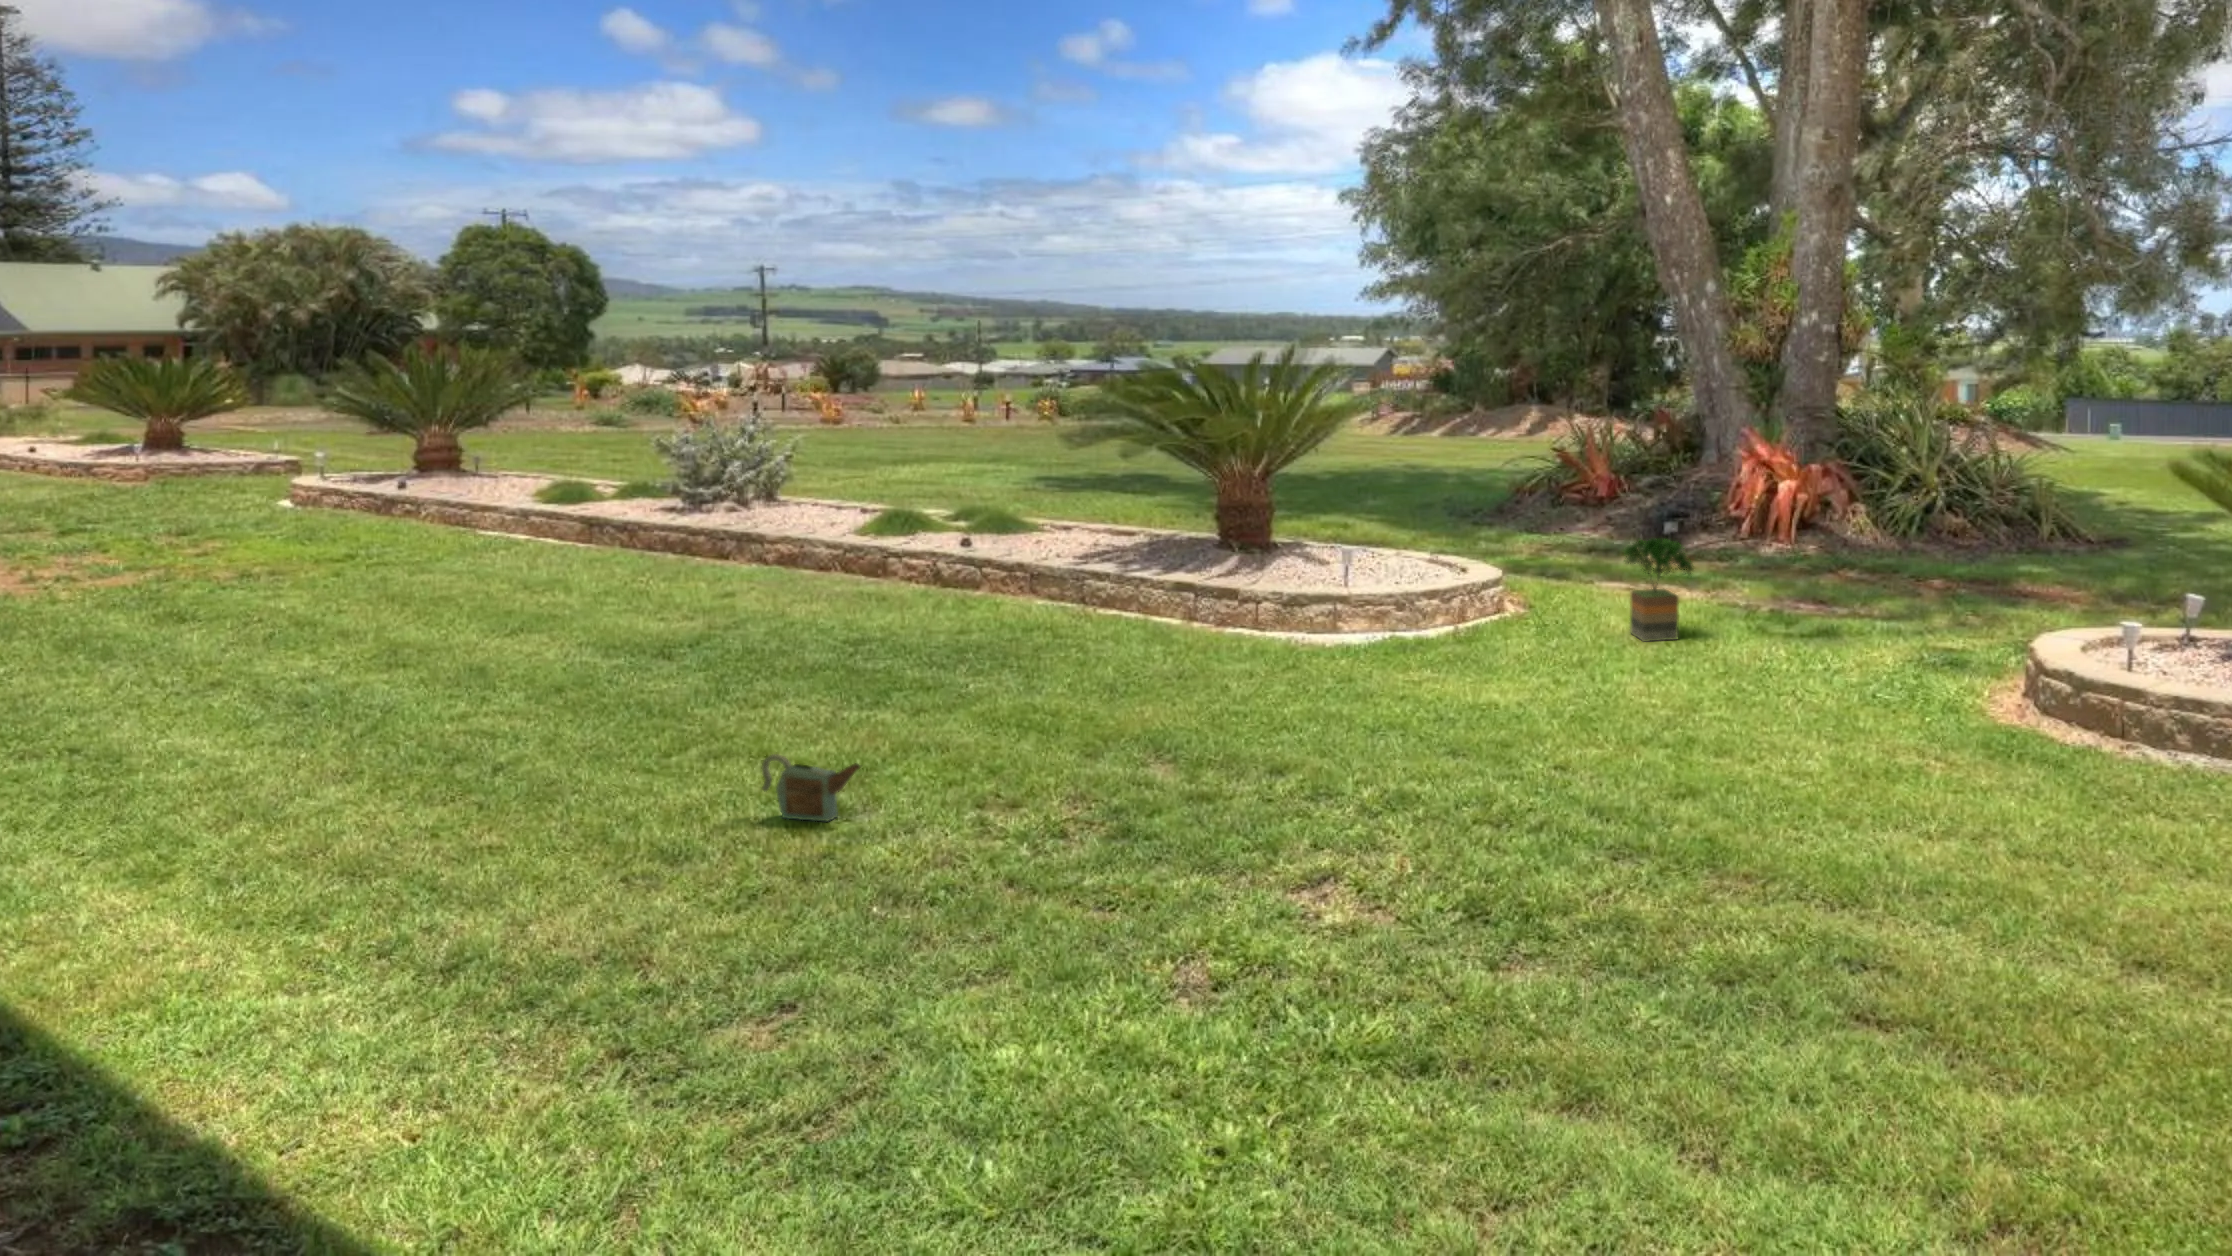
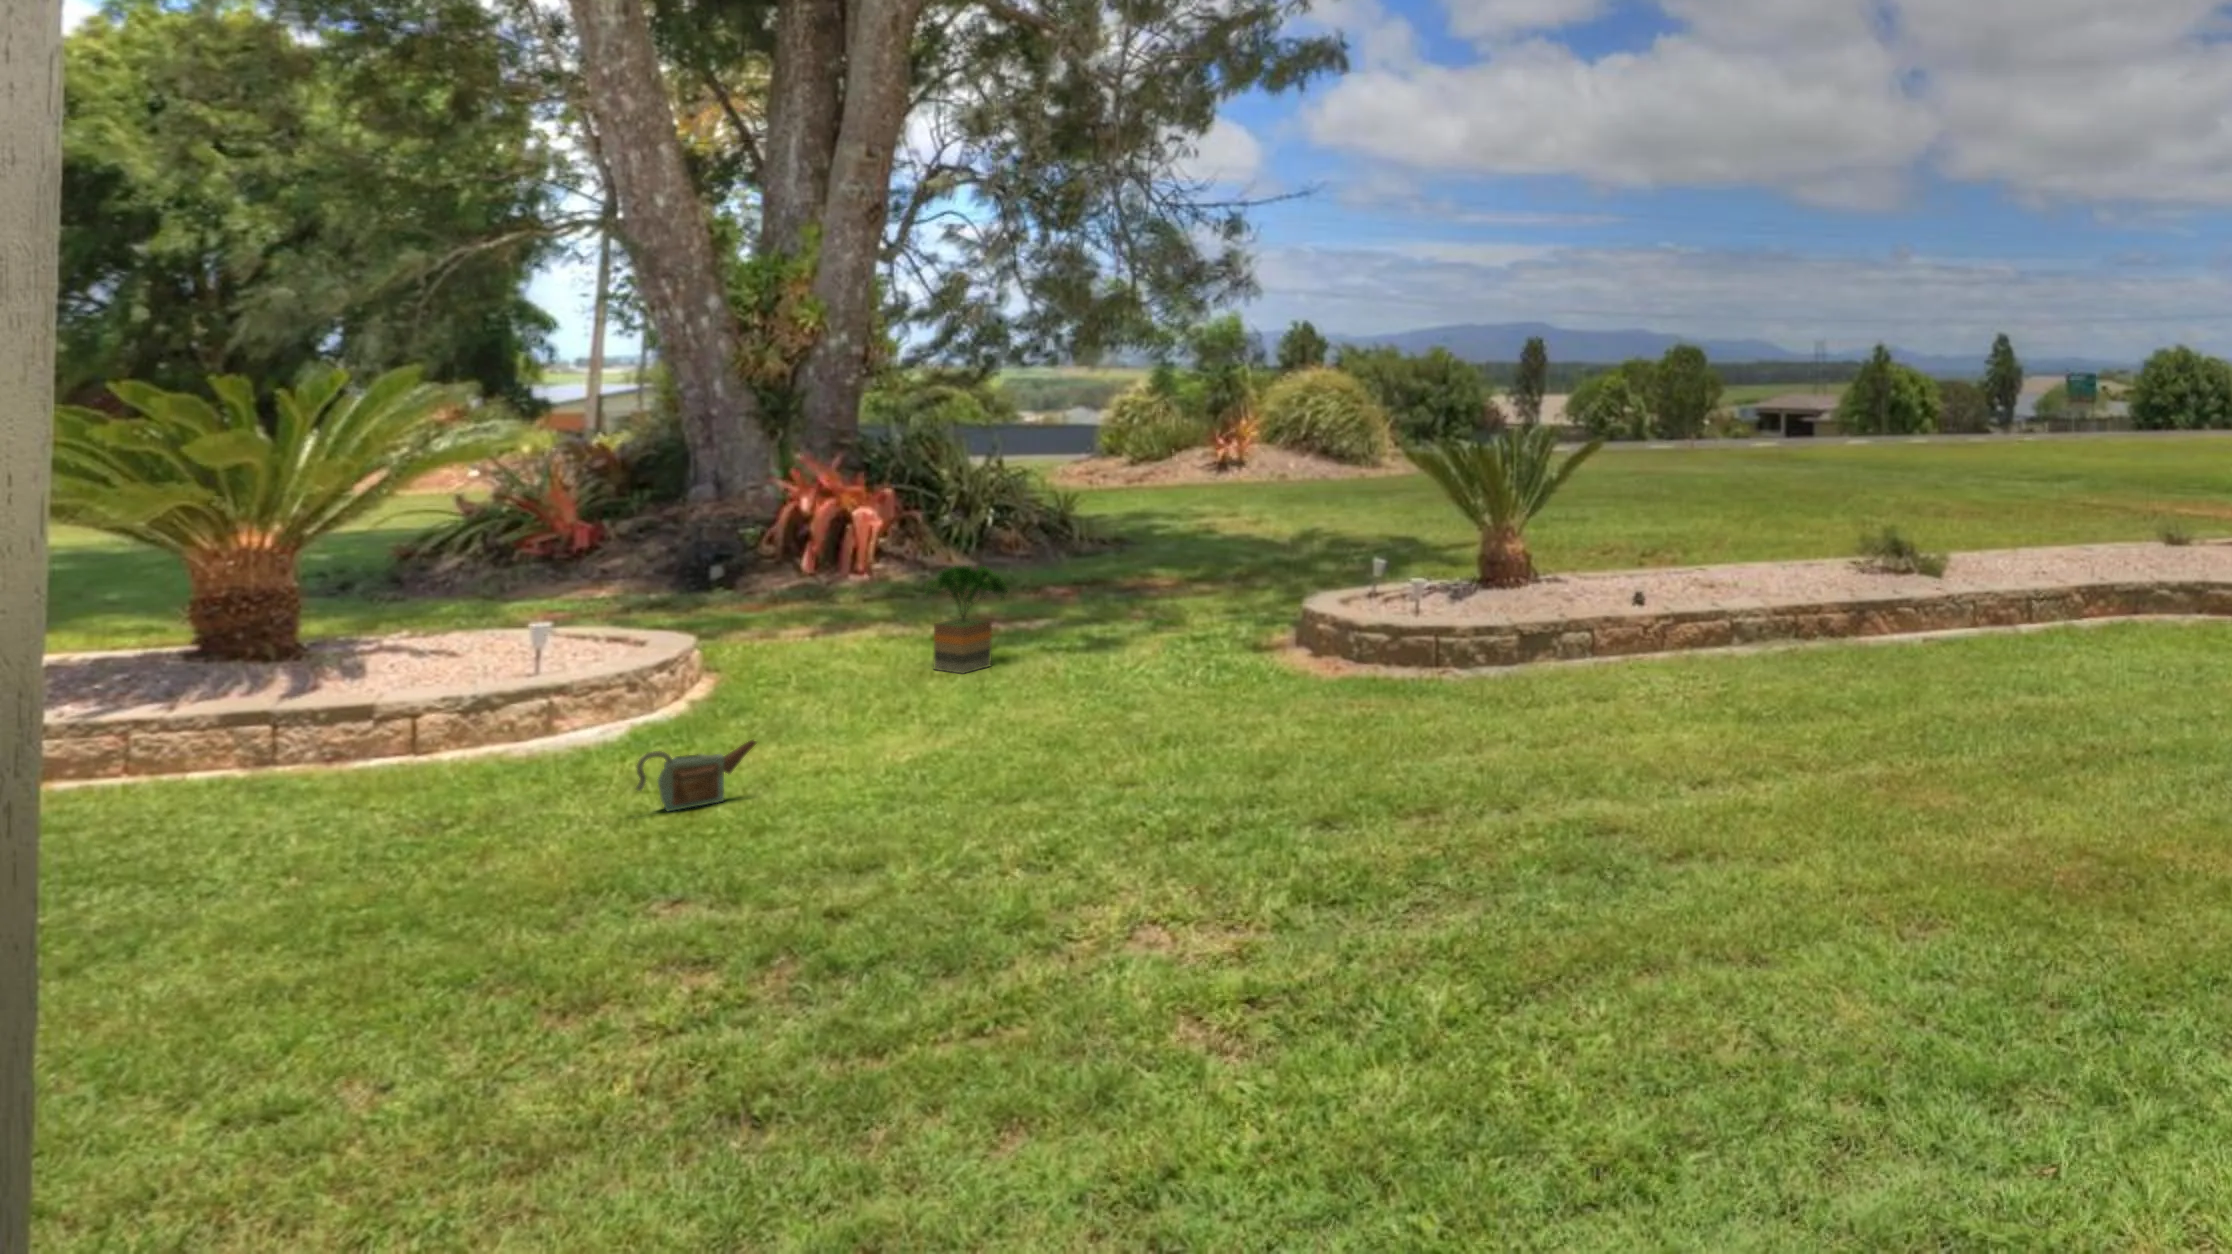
watering can: present [762,754,860,822] -> present [636,740,756,811]

